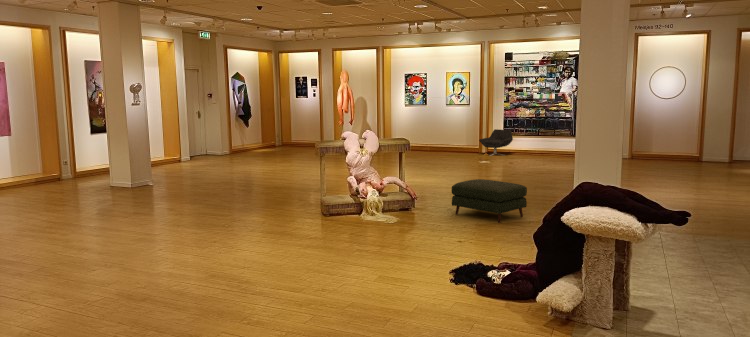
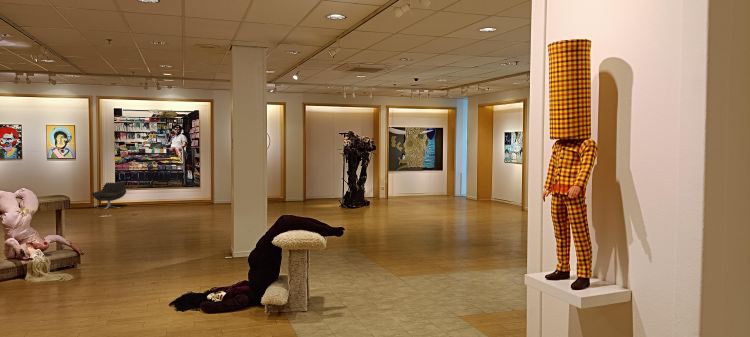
ottoman: present [451,179,527,223] -> none [124,229,195,266]

